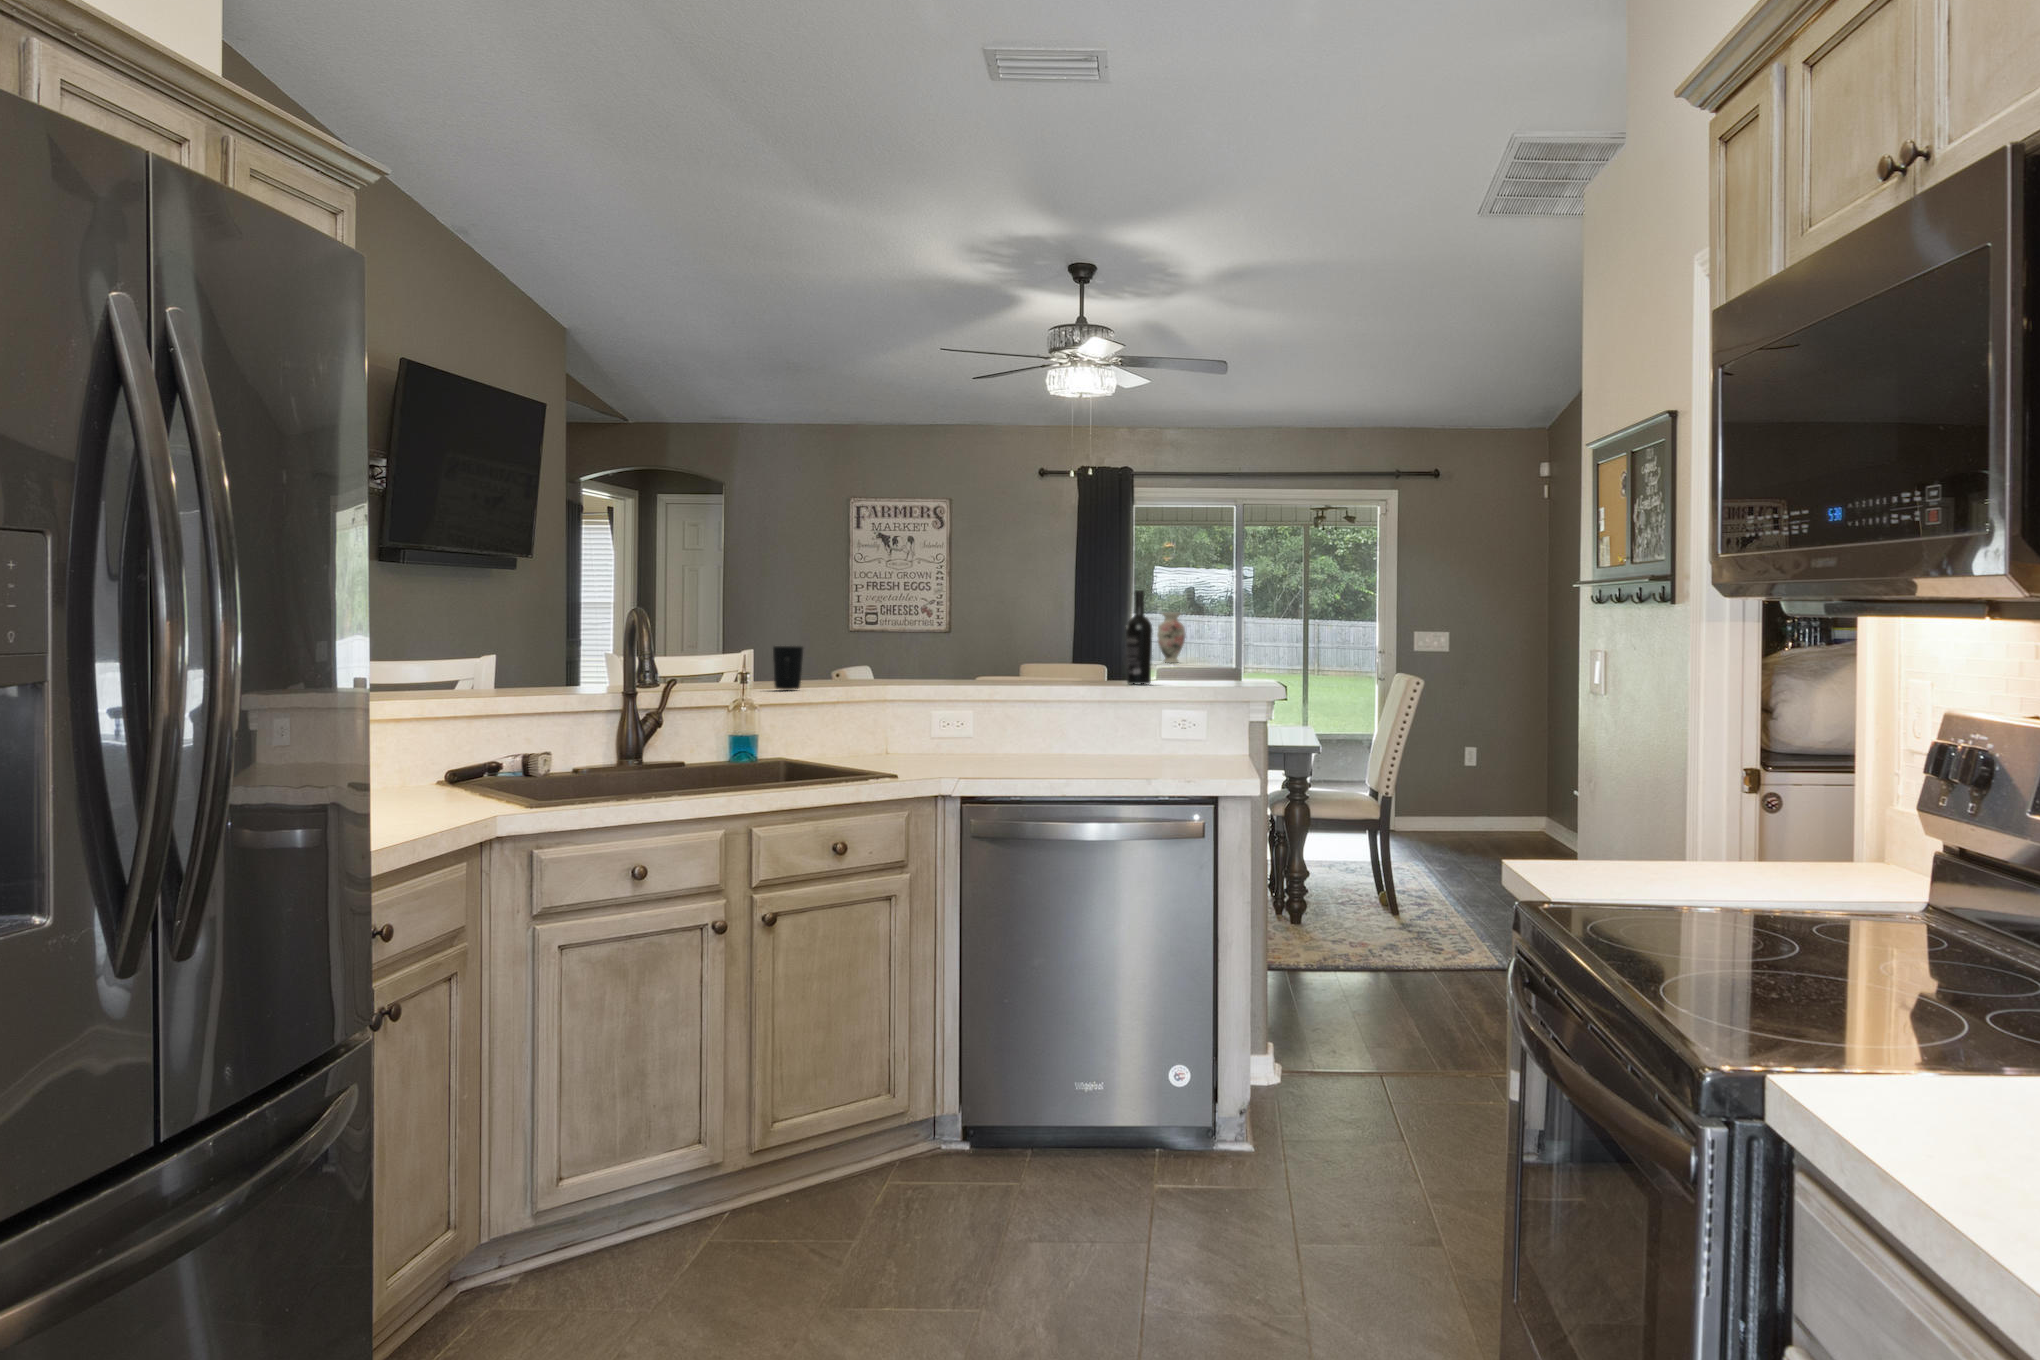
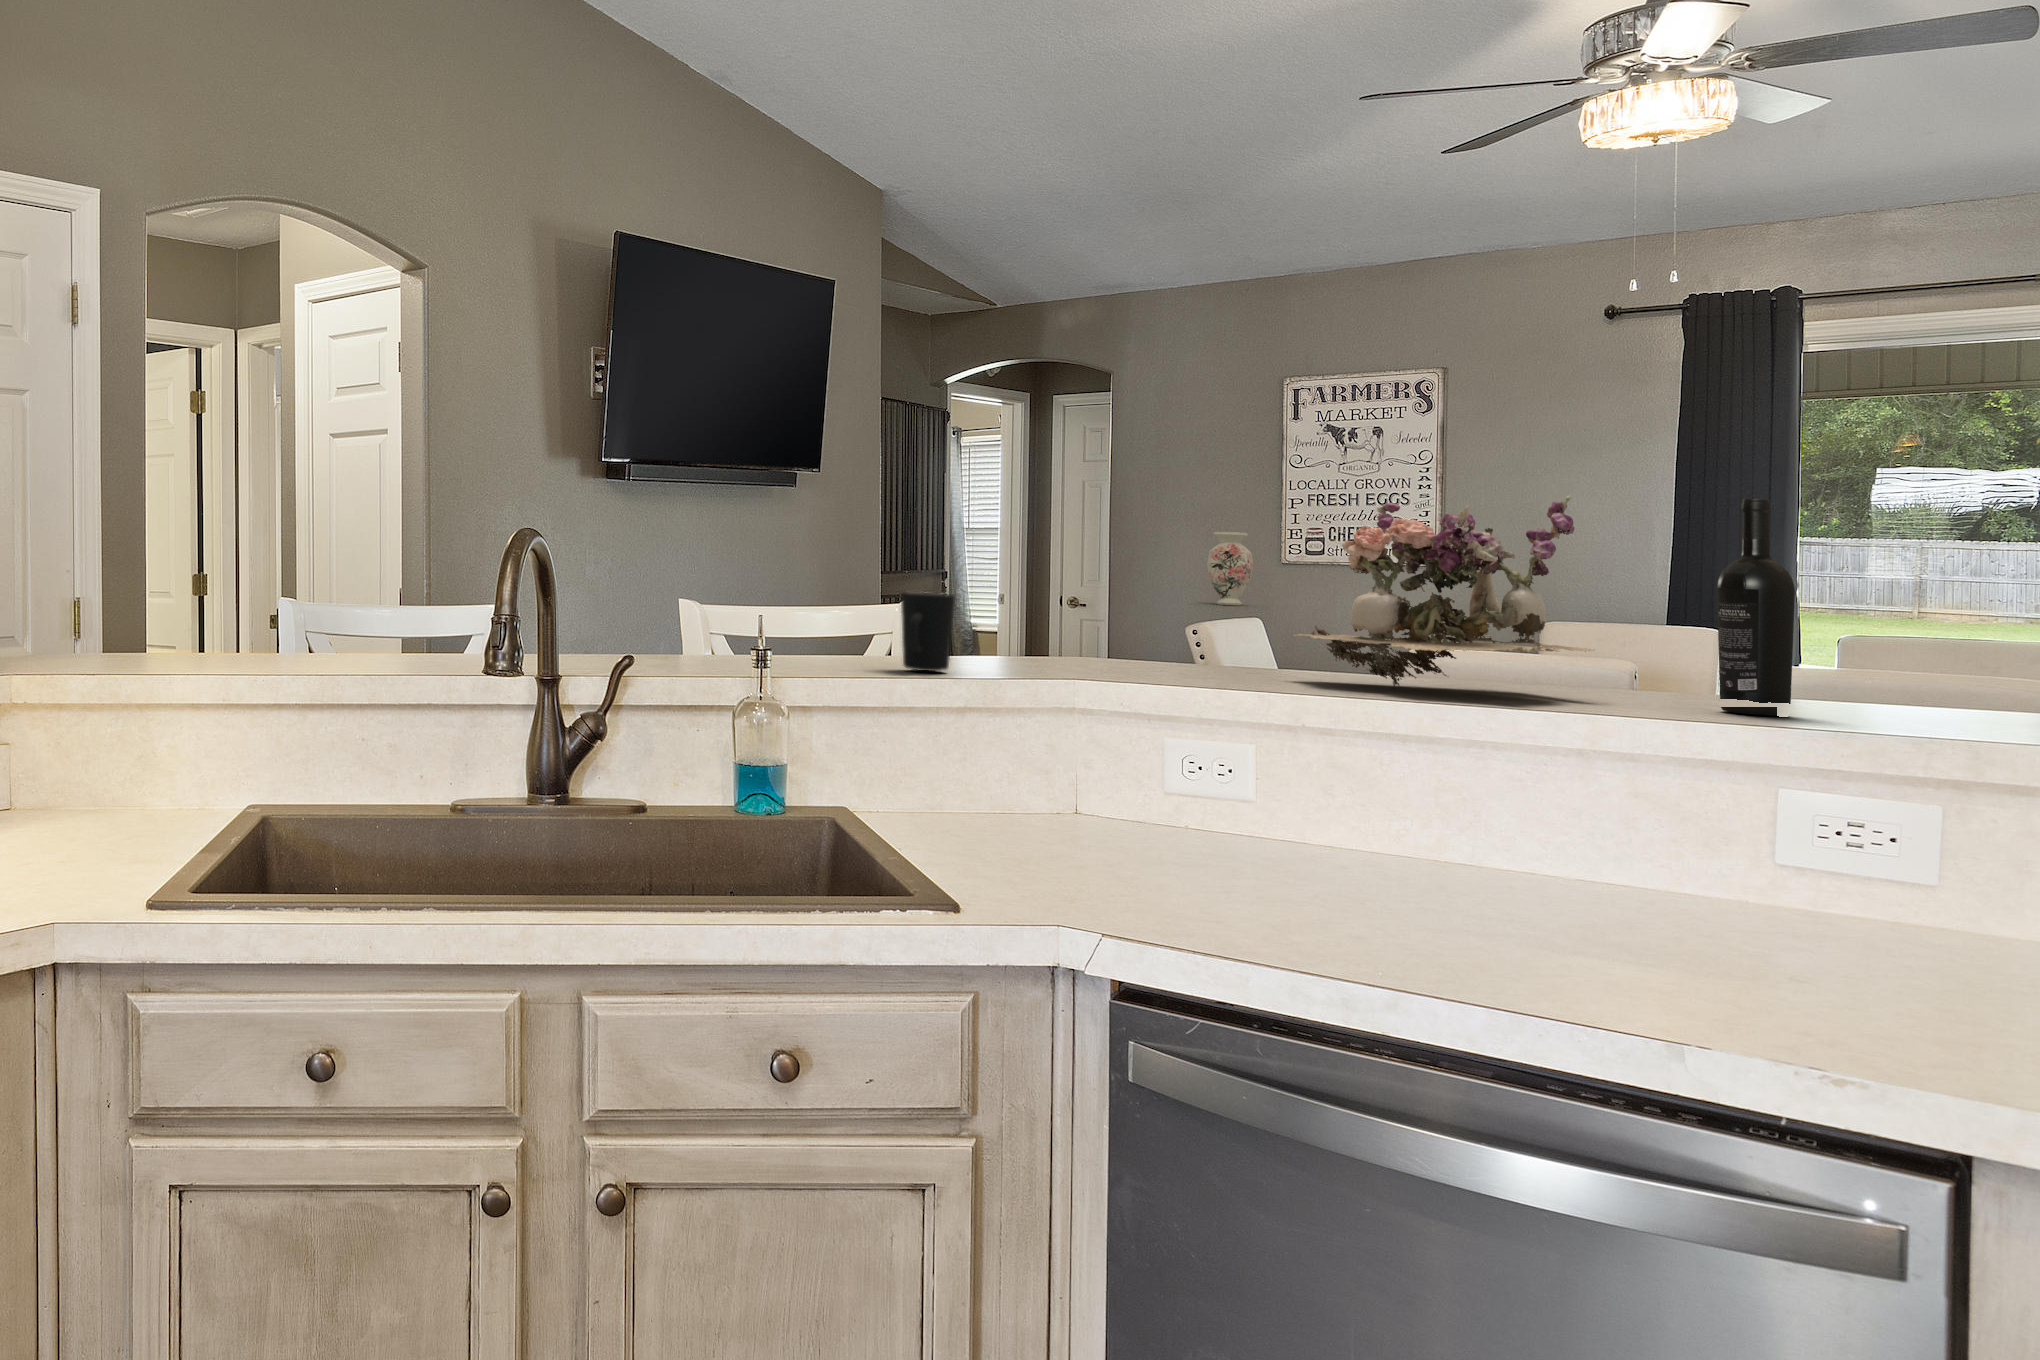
flower arrangement: none [954,589,1082,684] -> present [1293,496,1595,687]
vase: present [1157,612,1185,663] -> present [1207,532,1253,605]

